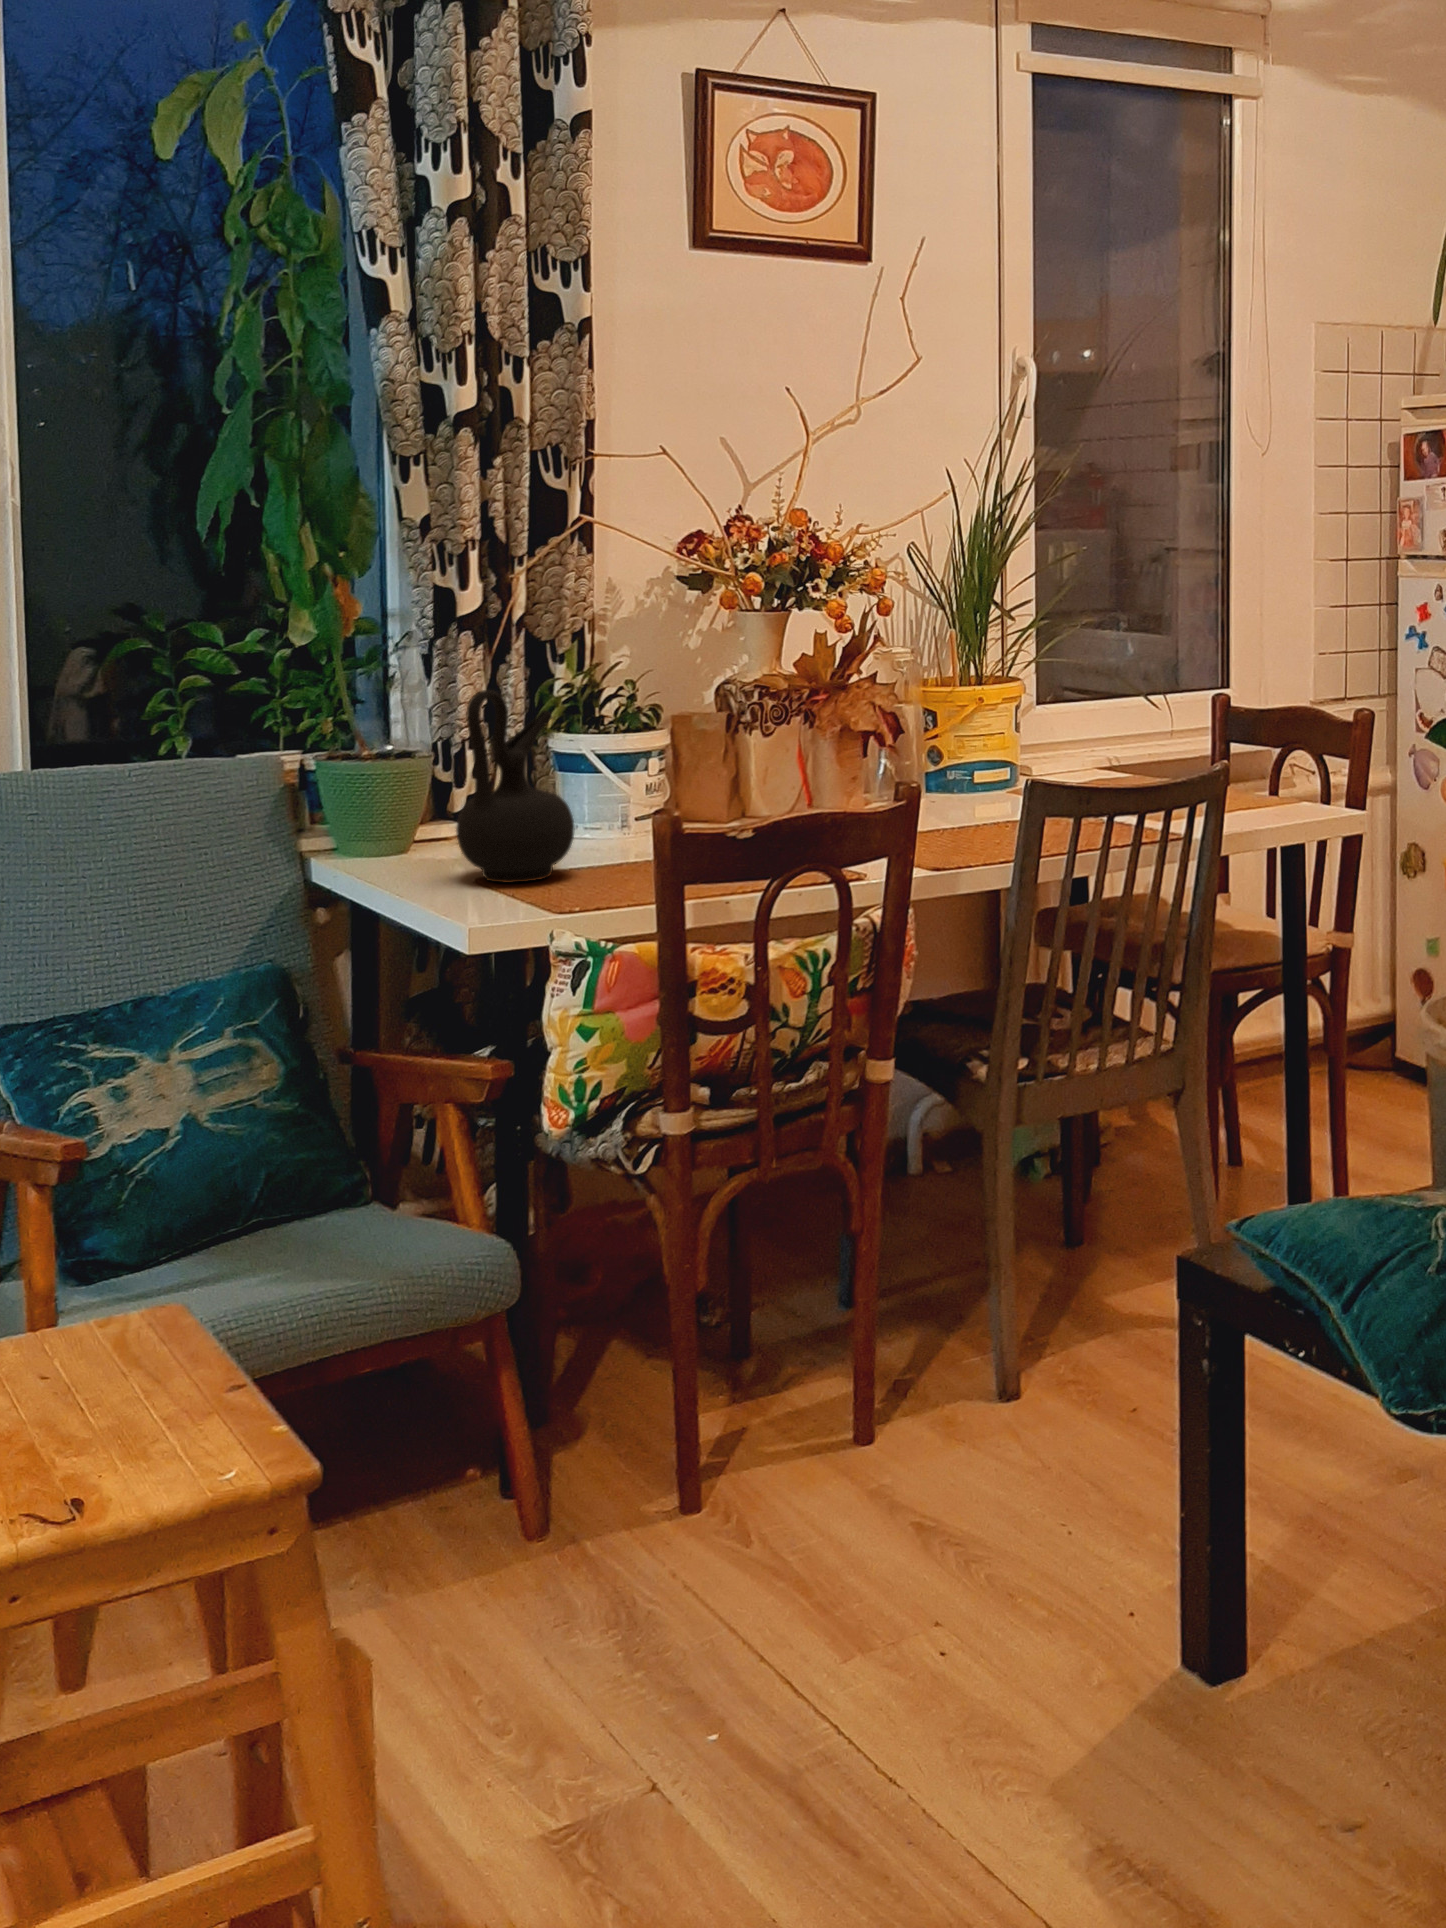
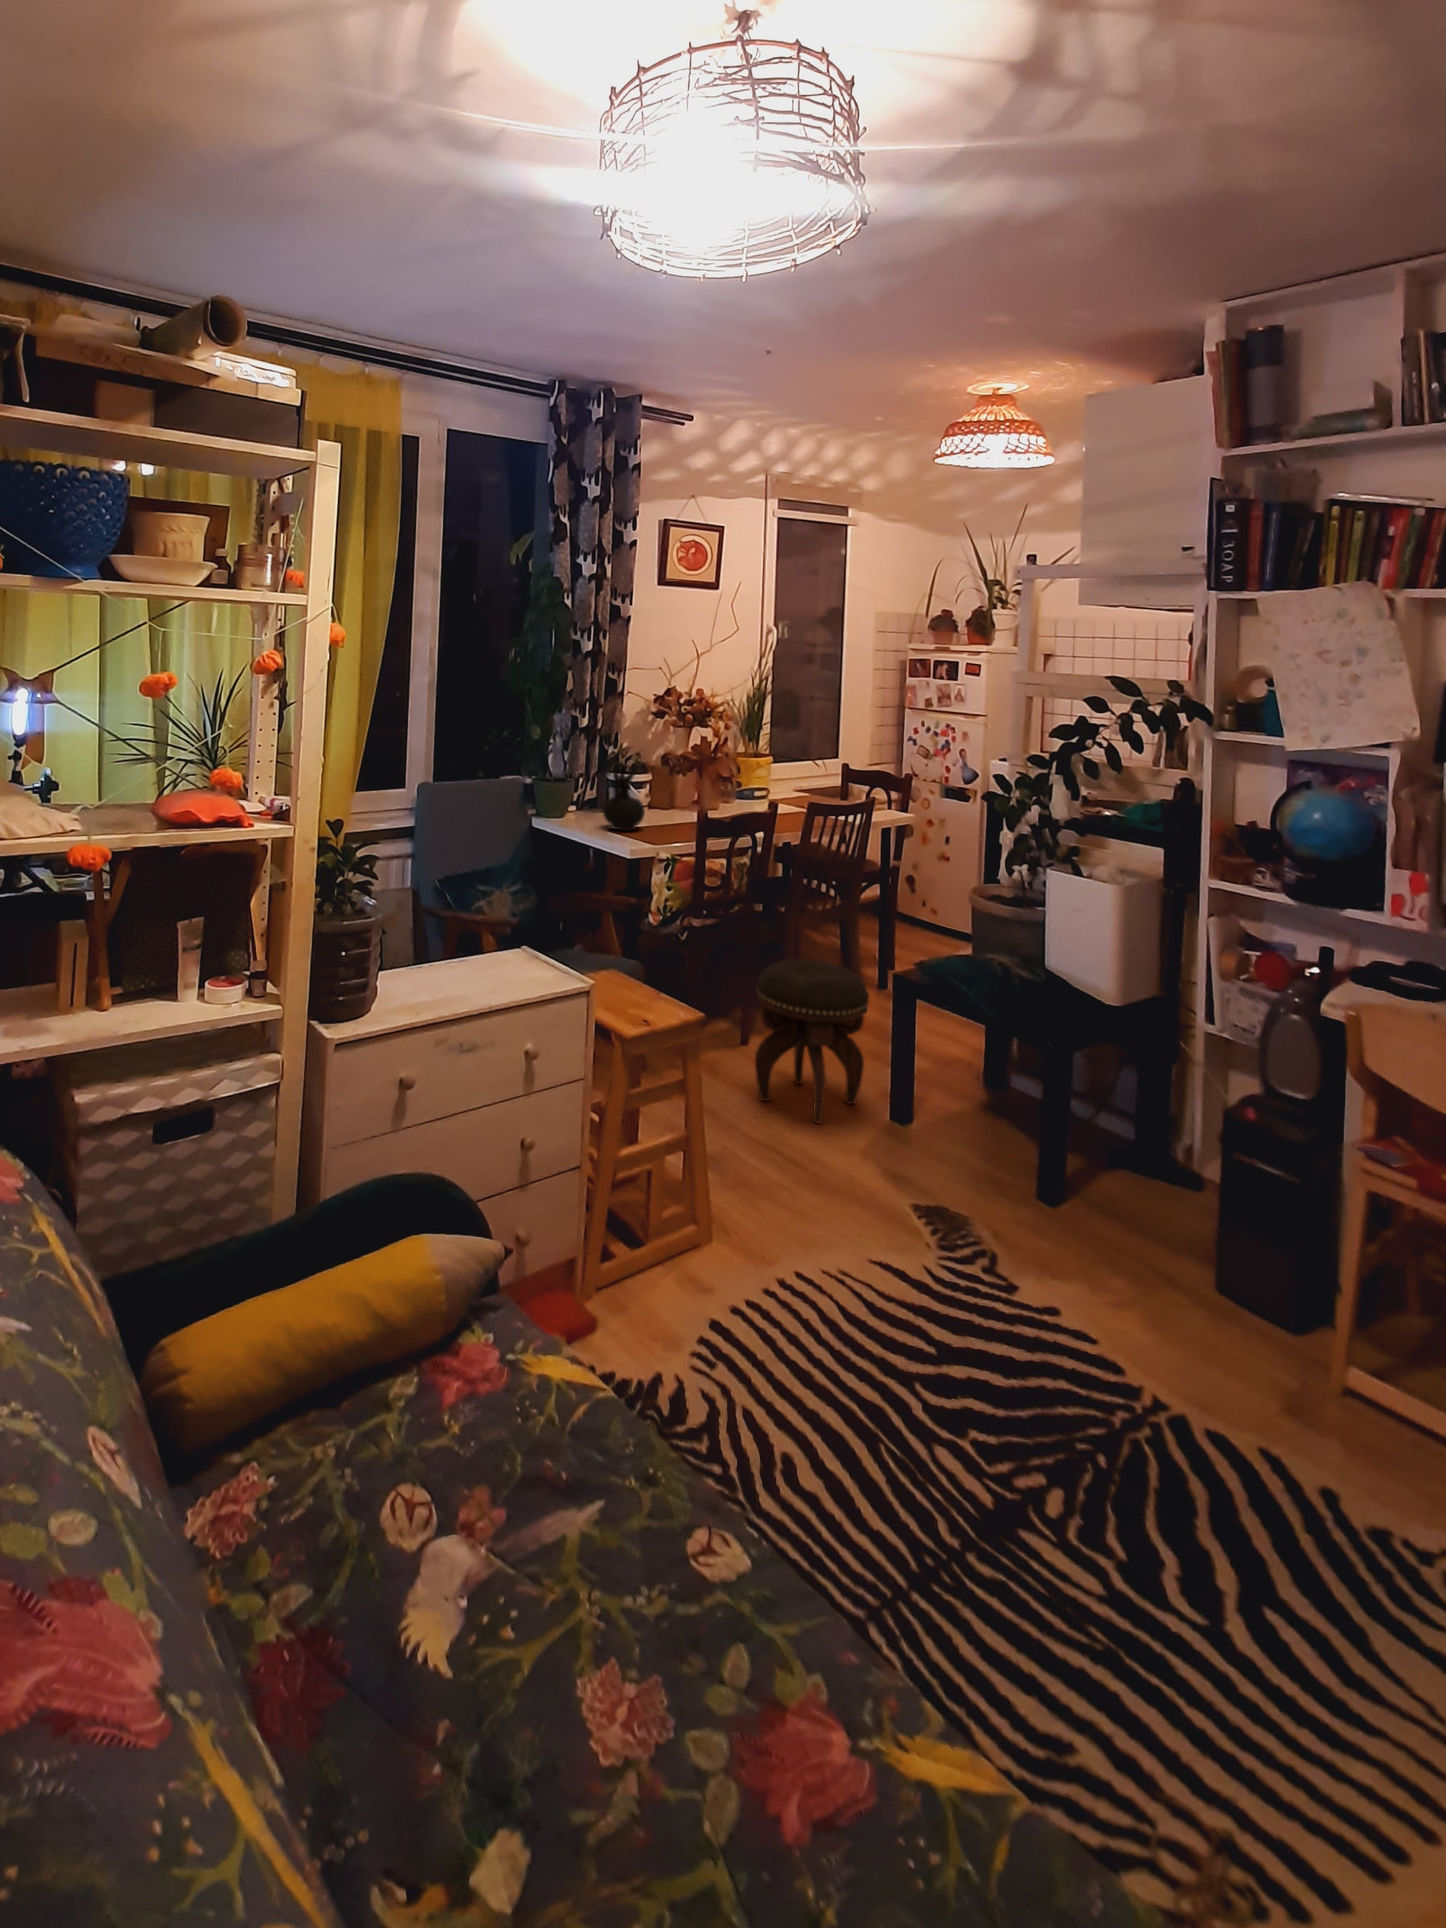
footstool: none [780,1229,1106,1727] -> present [755,959,869,1123]

